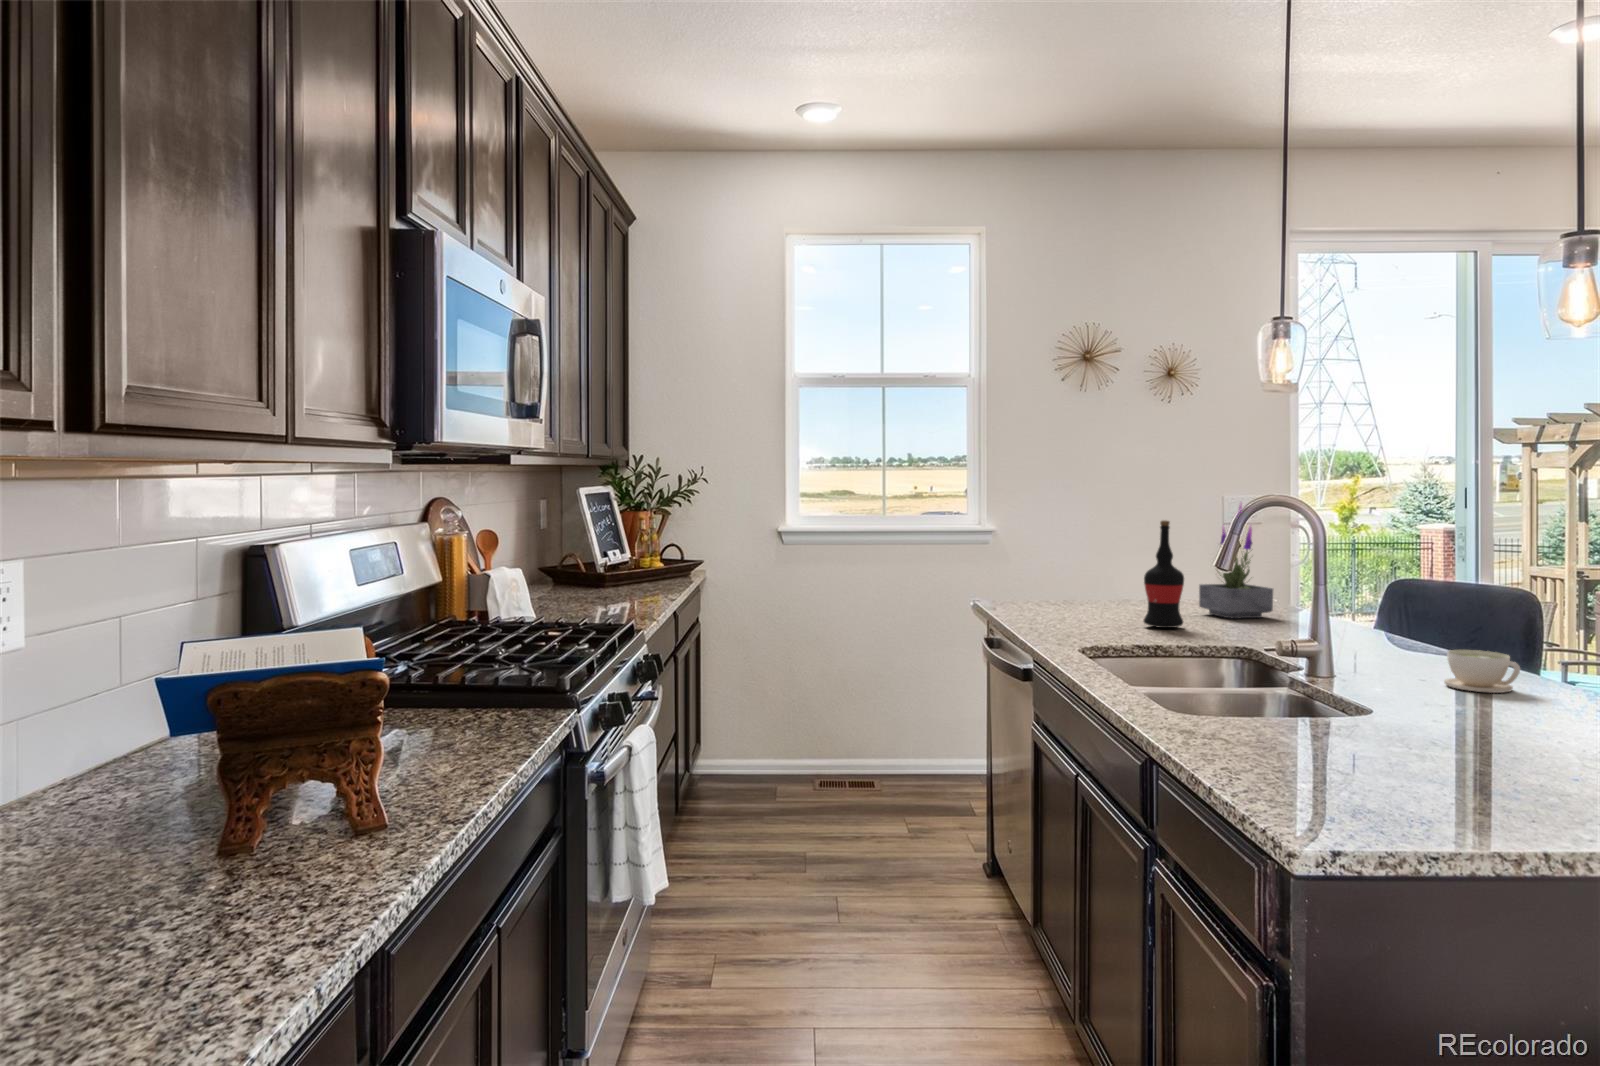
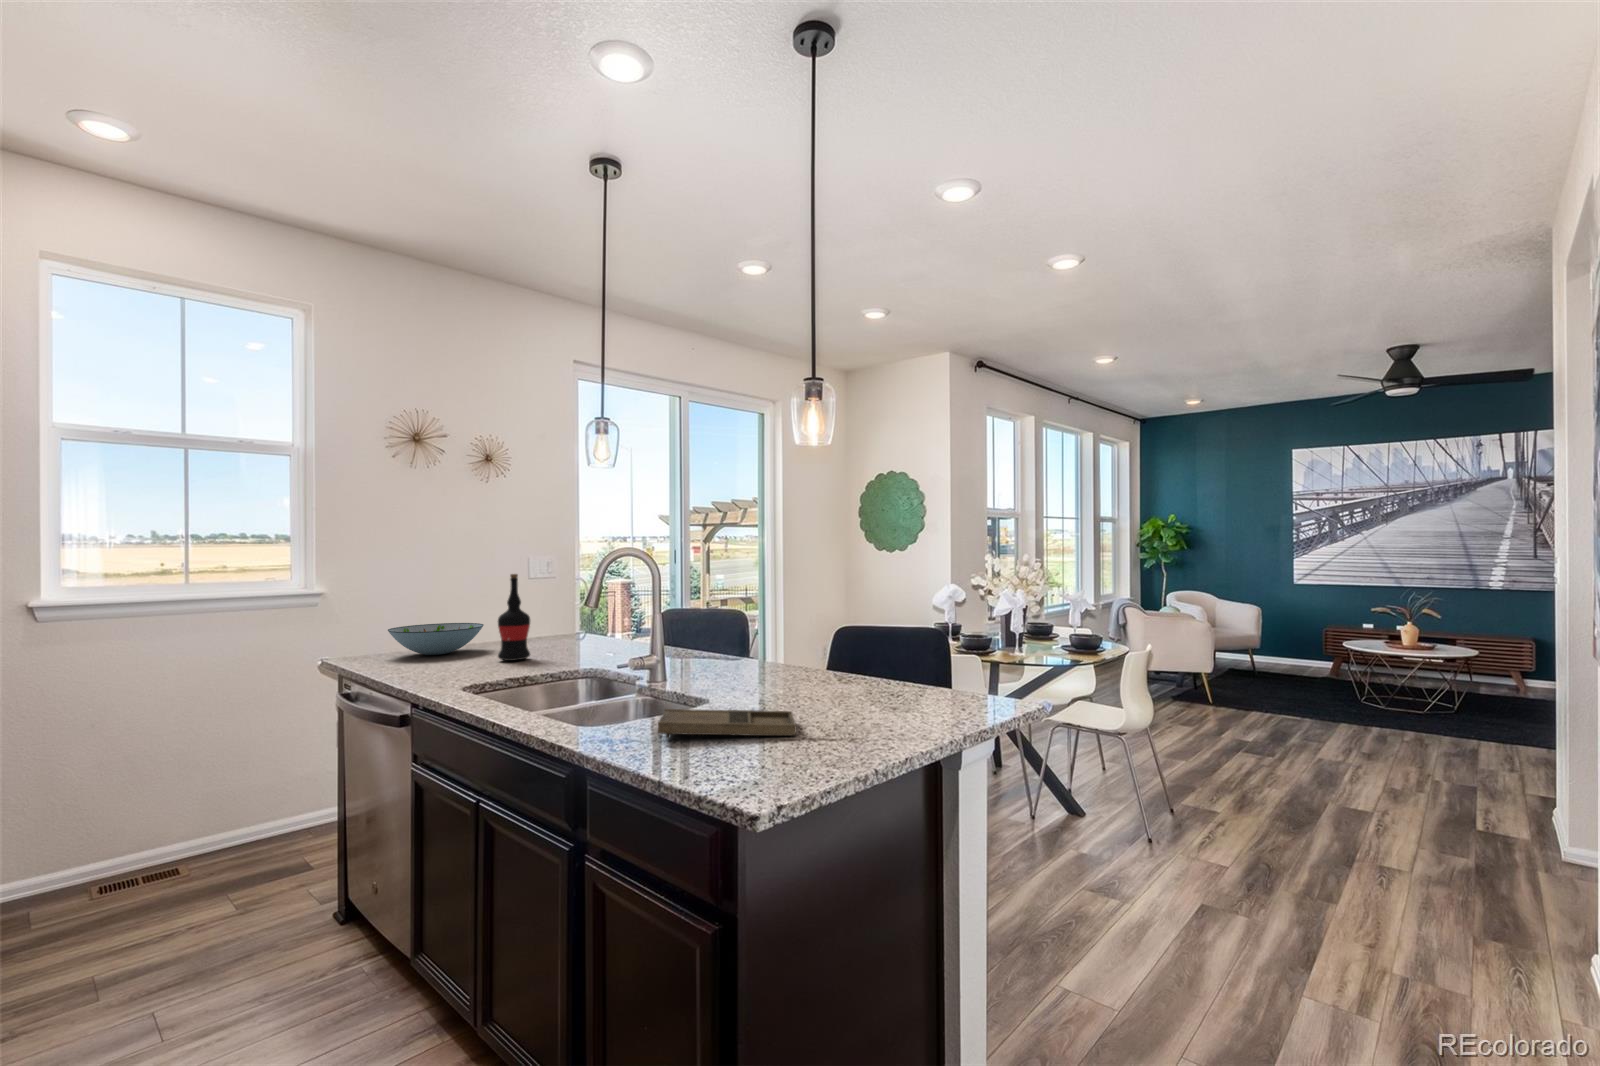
potted plant: present [1199,505,1273,618] -> none [532,558,586,647]
decorative bowl: none [1036,575,1140,611] -> present [388,623,483,655]
coffee cup: present [1444,650,1520,693] -> none [727,648,768,675]
tray: none [1244,708,1473,780] -> present [658,709,796,739]

